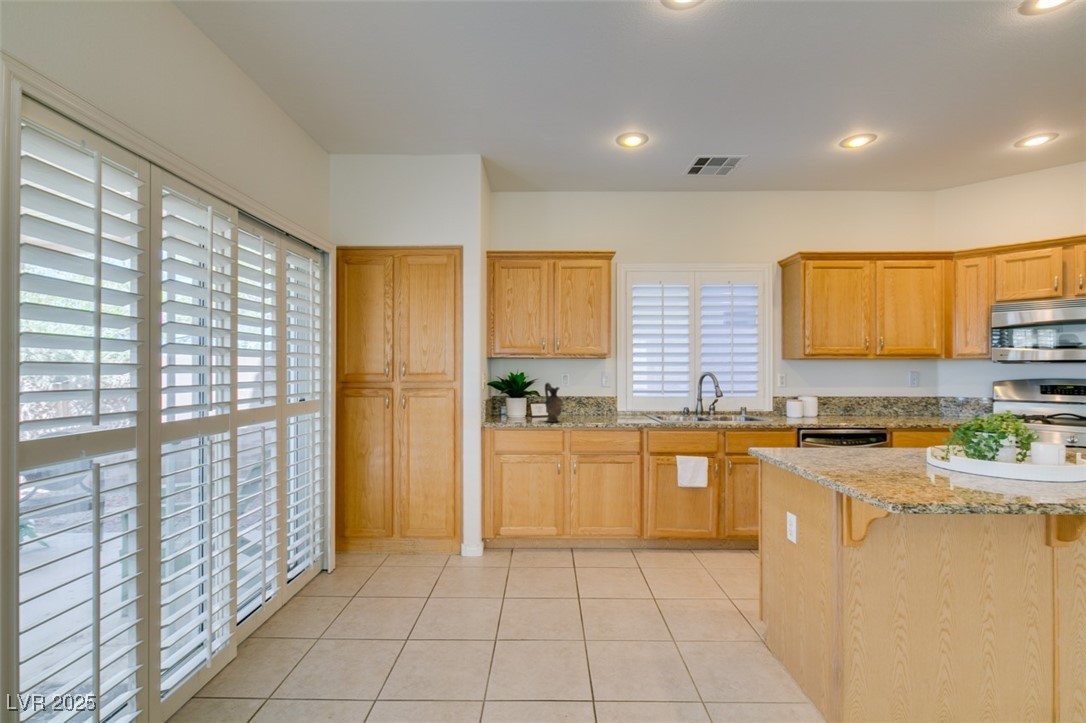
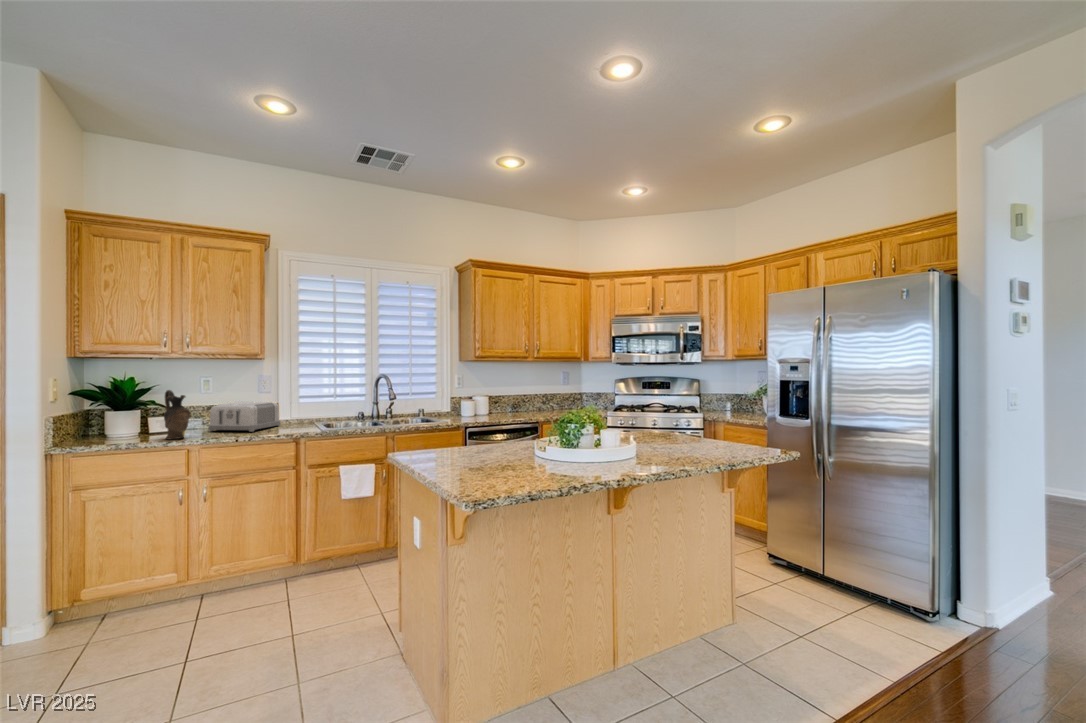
toaster: none [571,394,621,420] -> present [209,402,280,432]

